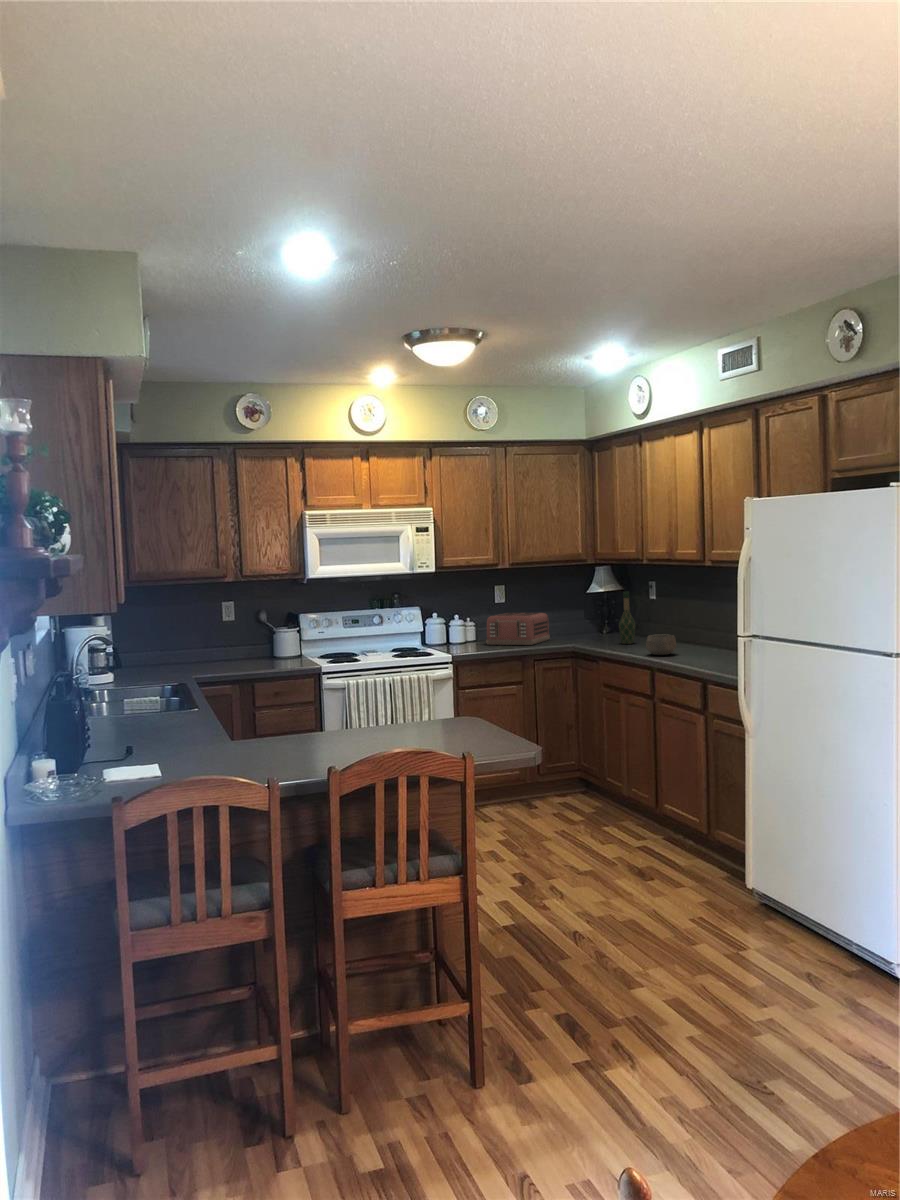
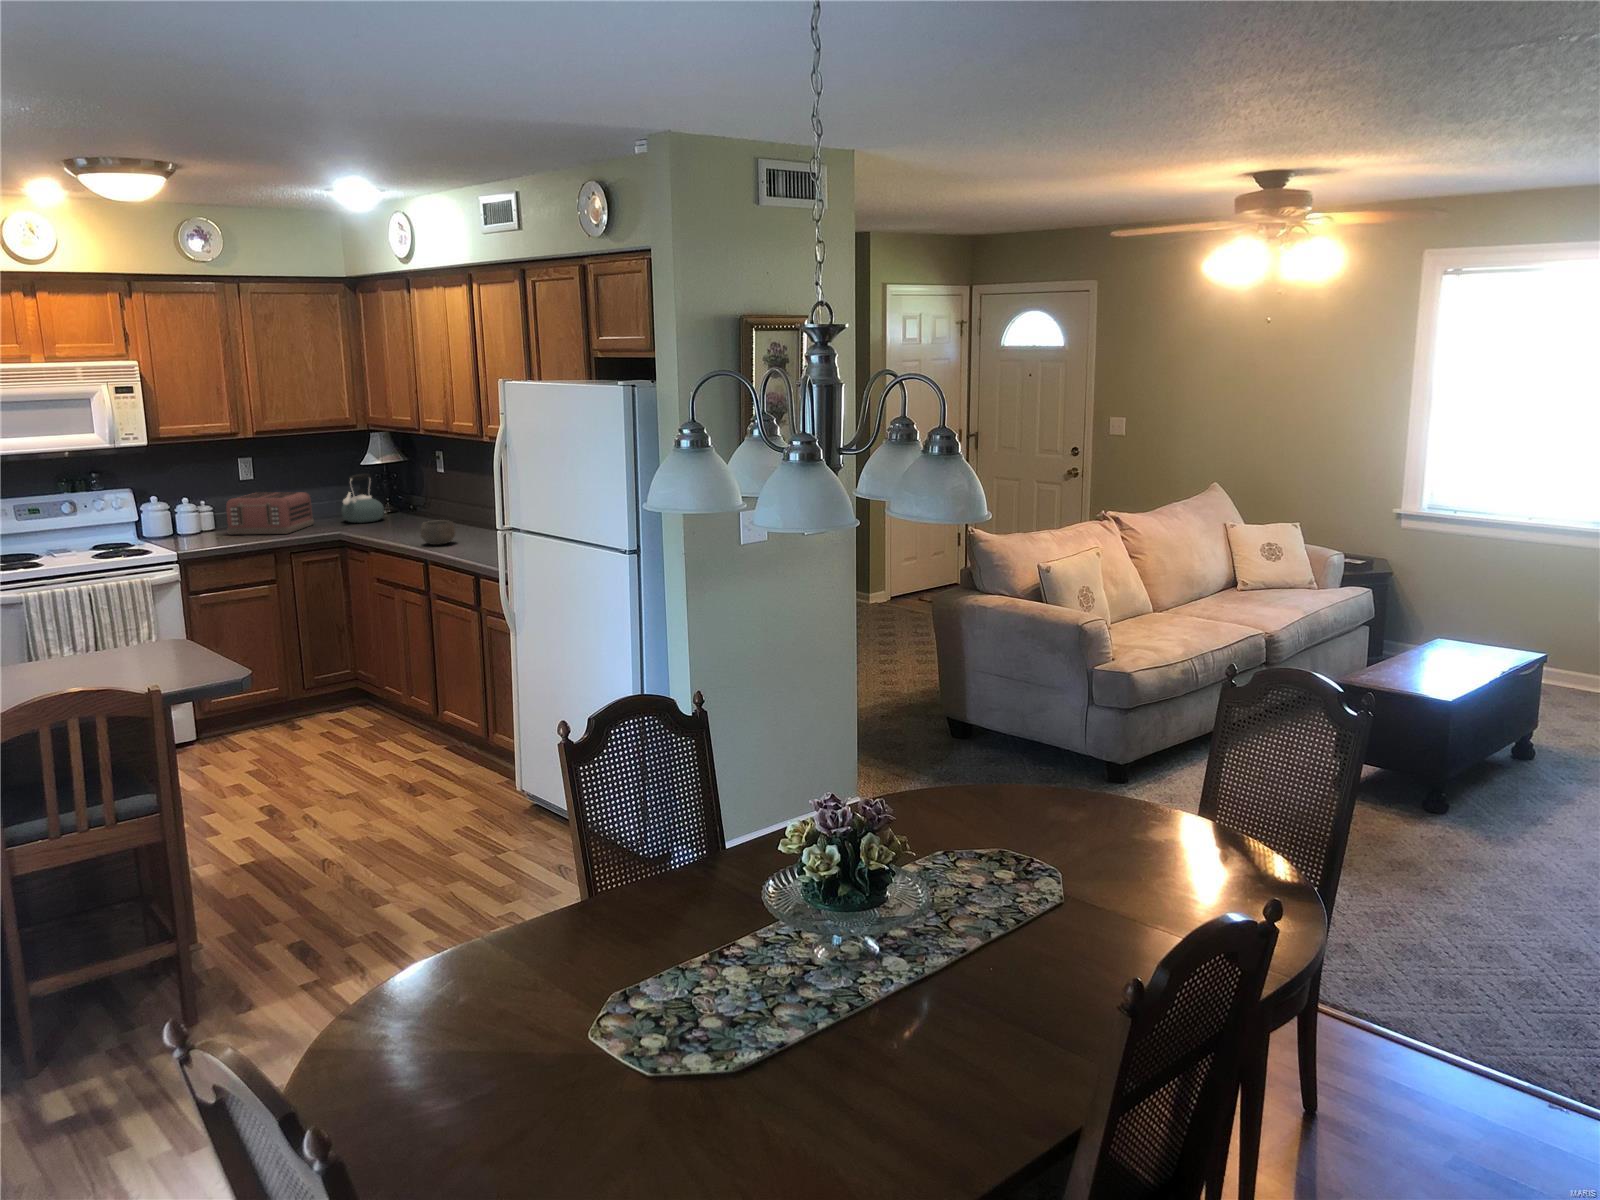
wine bottle: present [619,592,636,644] -> none [396,467,416,529]
kettle: none [571,599,605,639] -> present [341,474,384,523]

